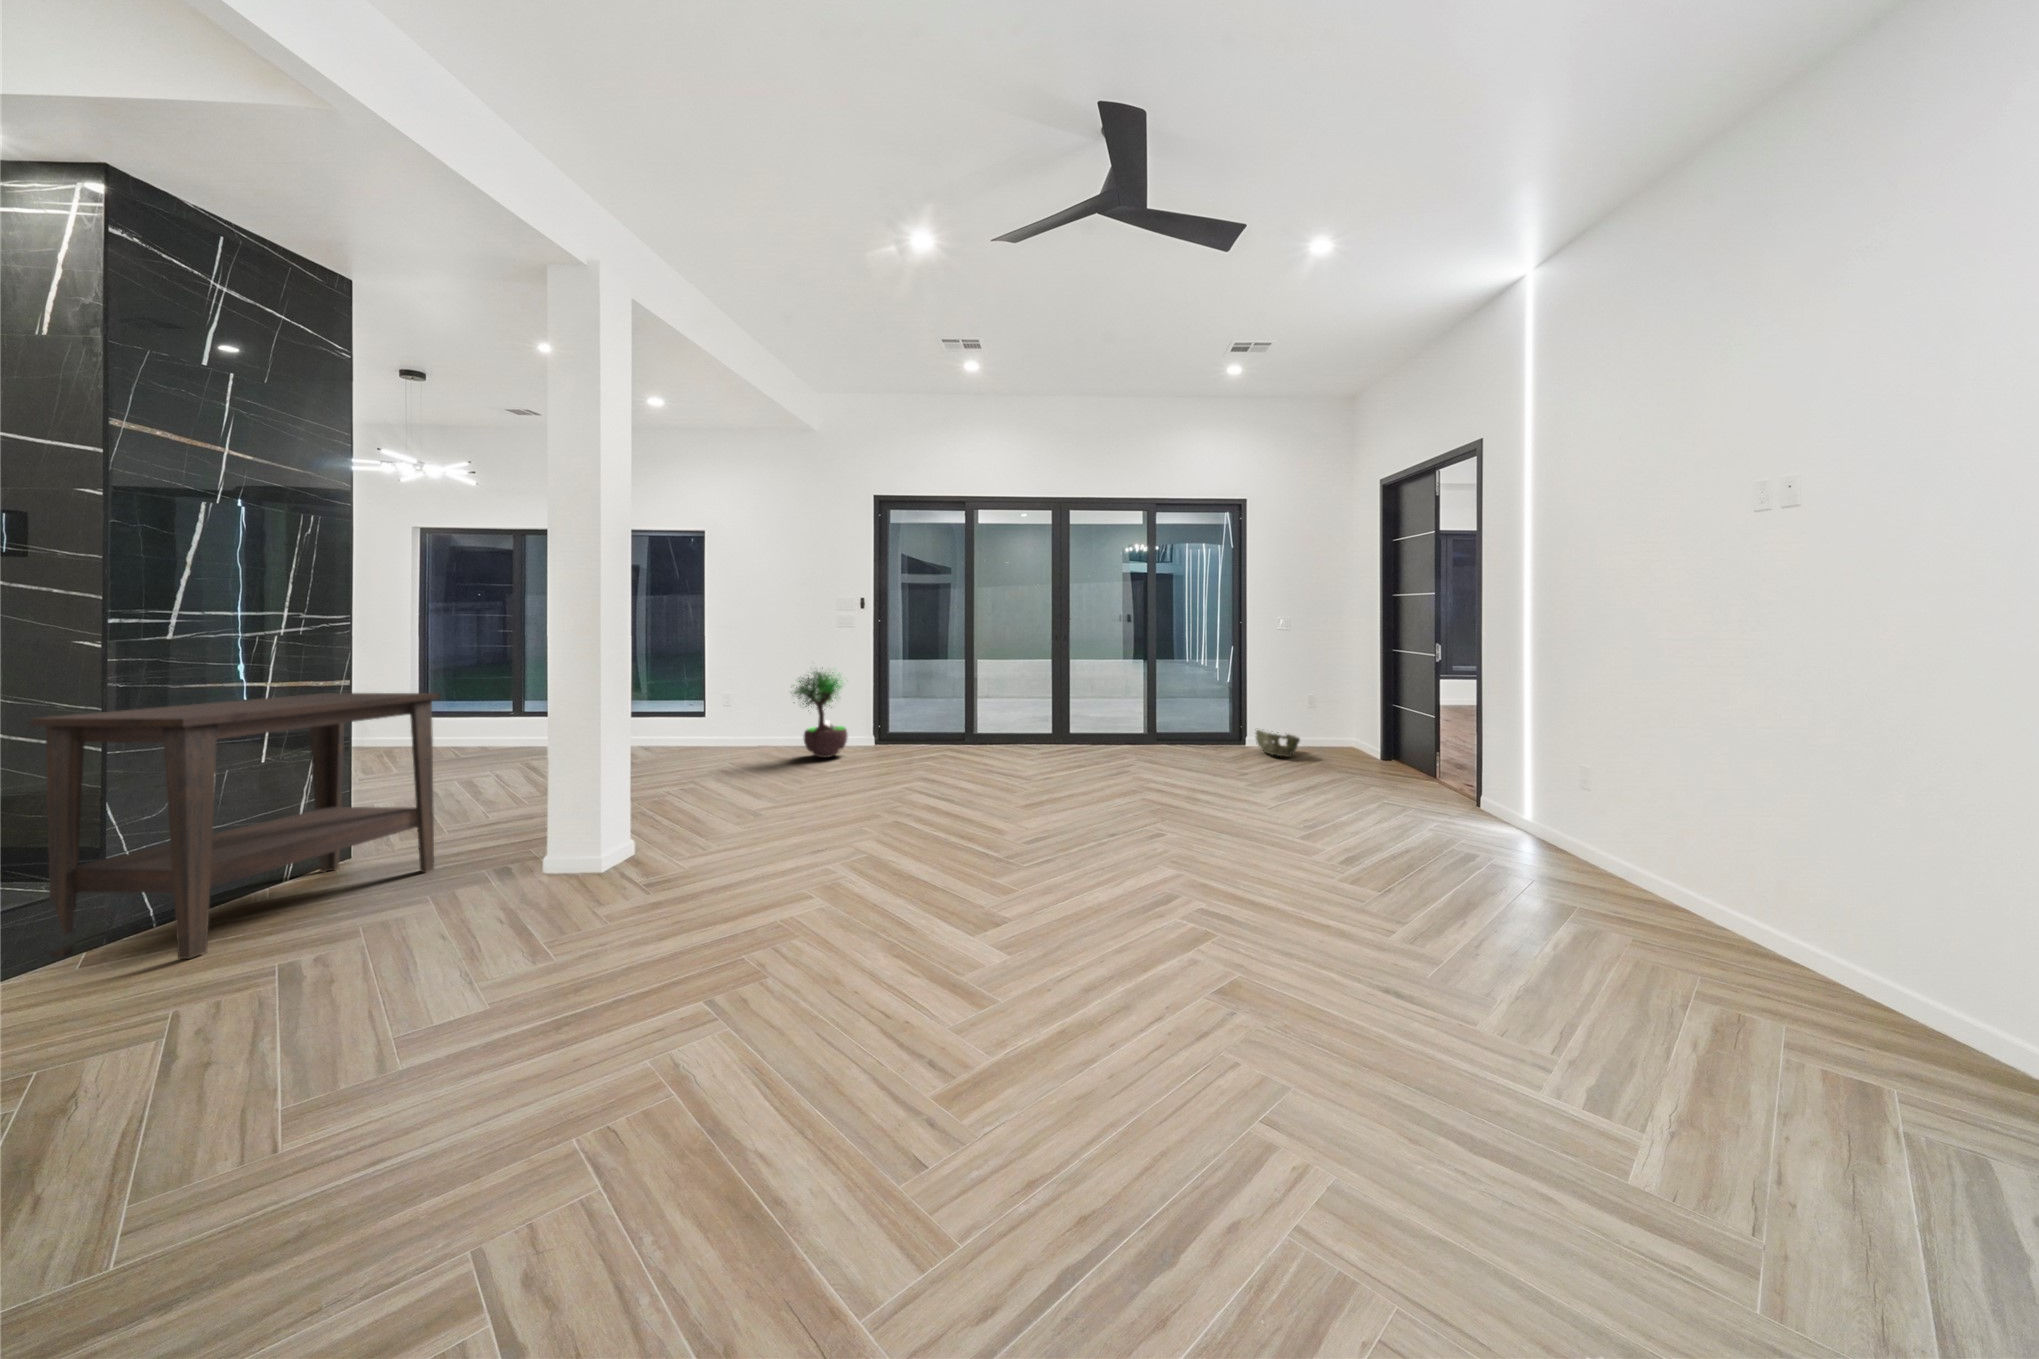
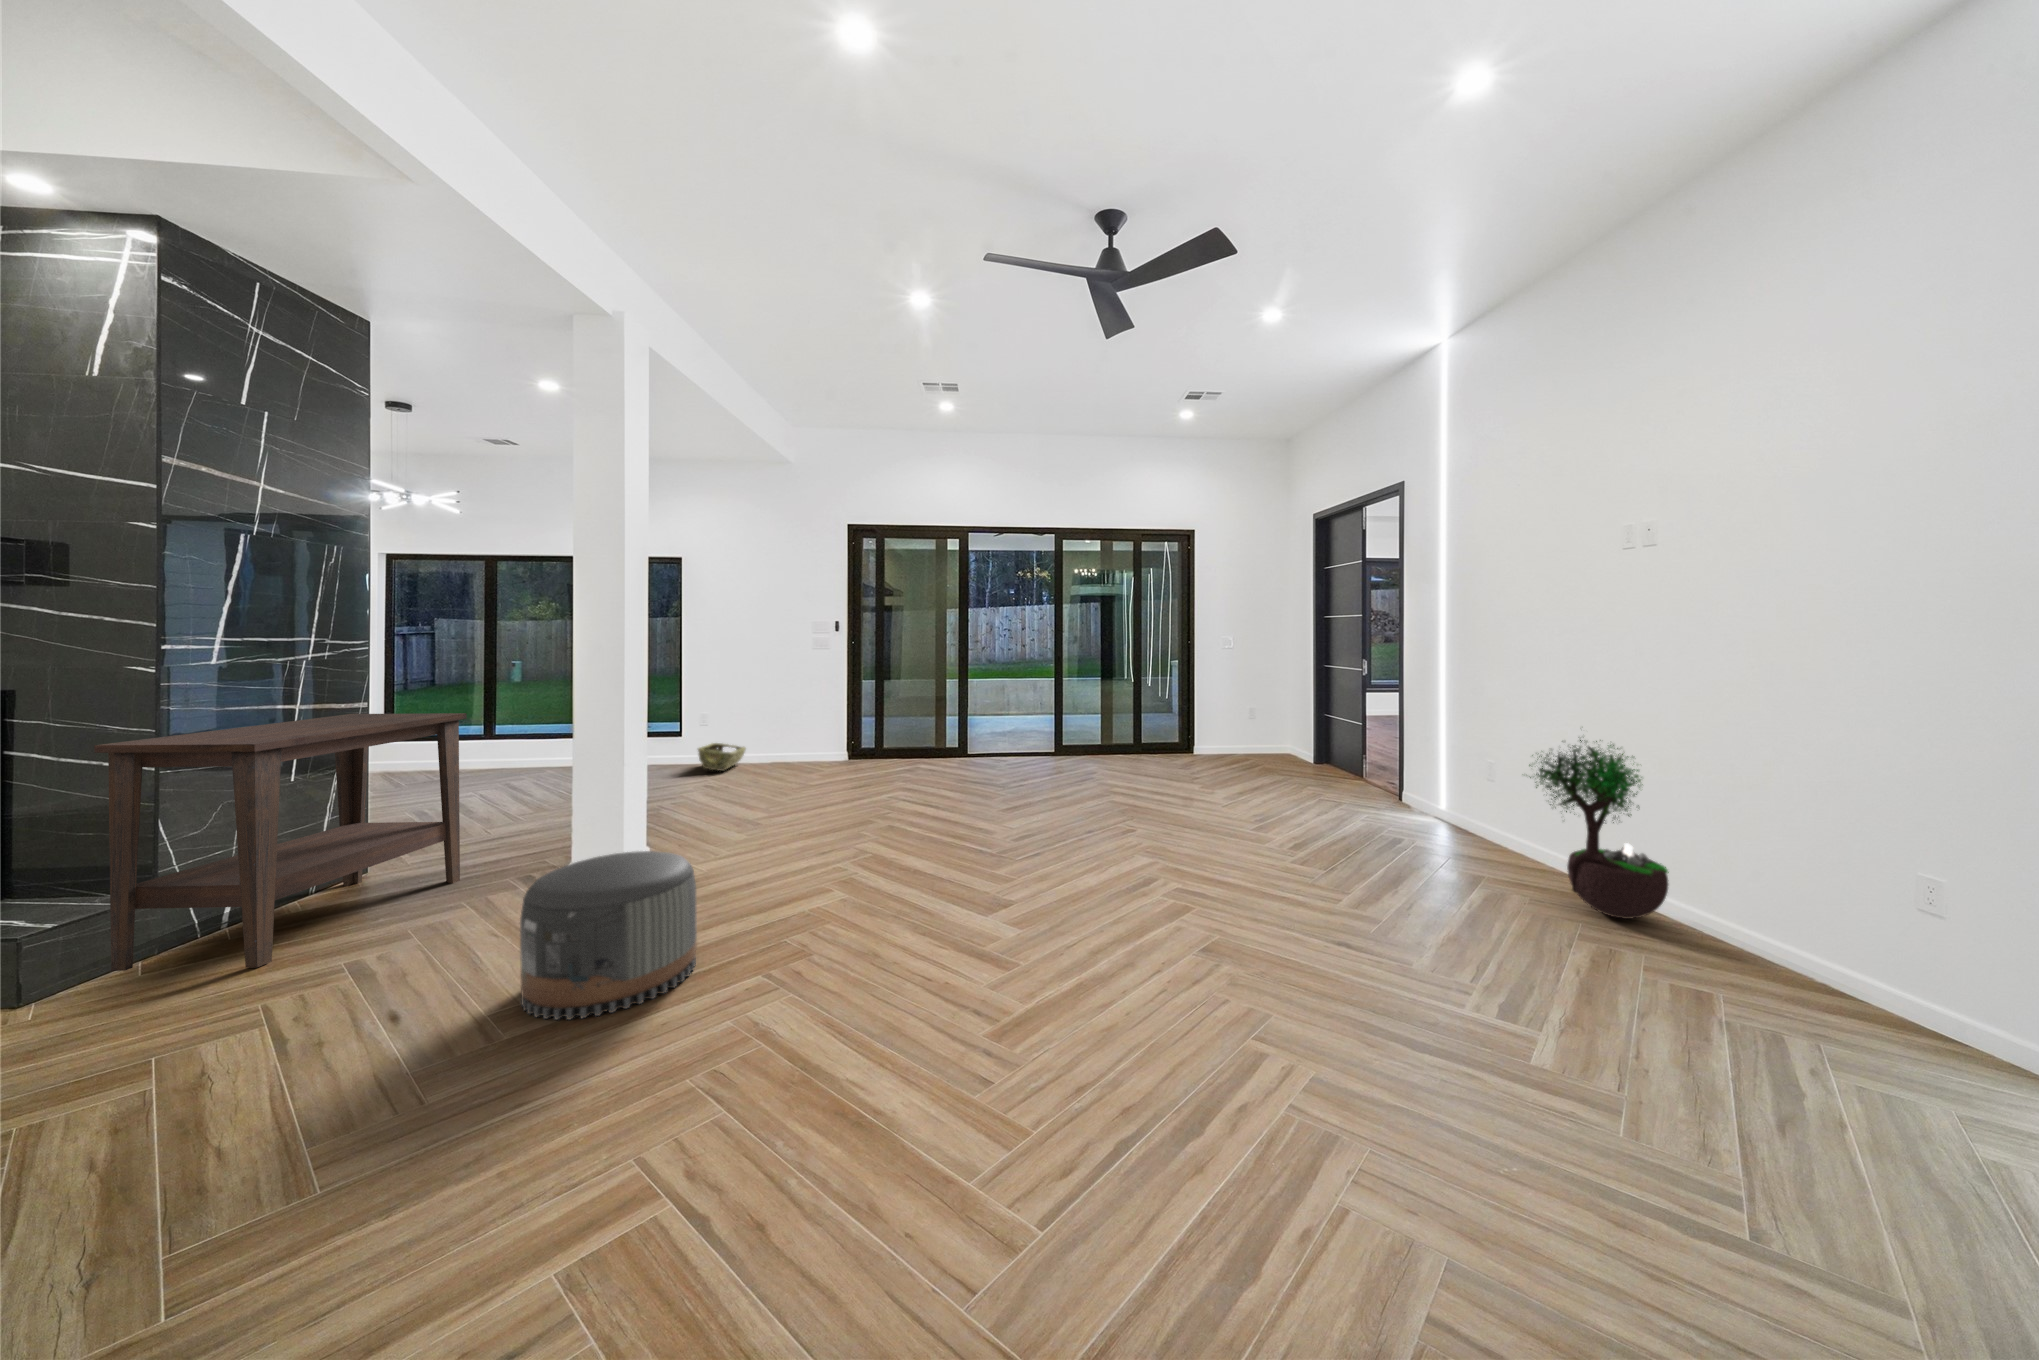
potted tree: present [791,668,848,758] -> present [1529,740,1669,919]
woven basket: present [1255,730,1300,757] -> present [698,743,746,771]
pouf: none [428,844,636,1036] -> present [520,851,697,1020]

